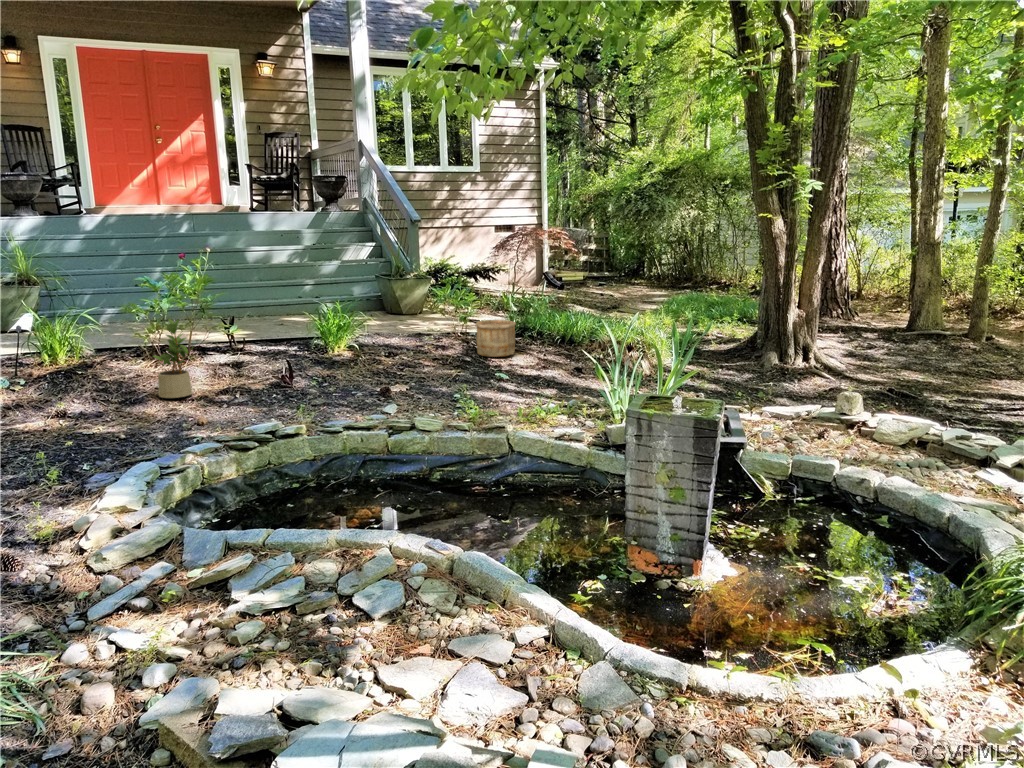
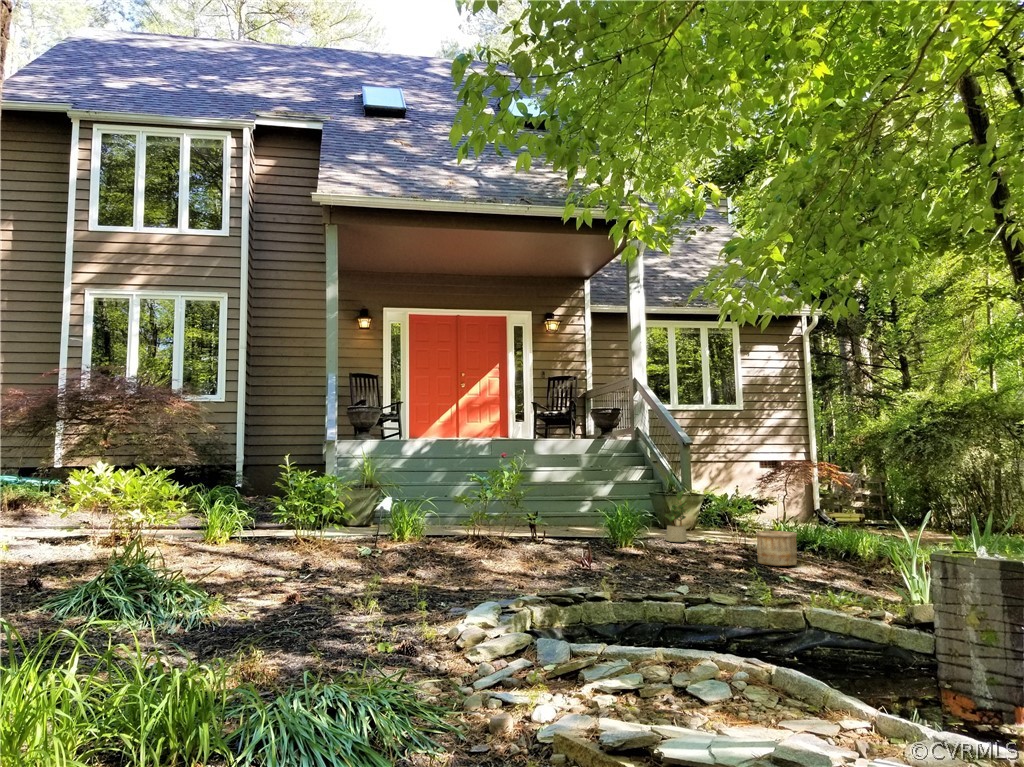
potted plant: present [153,319,192,398] -> present [665,491,689,542]

